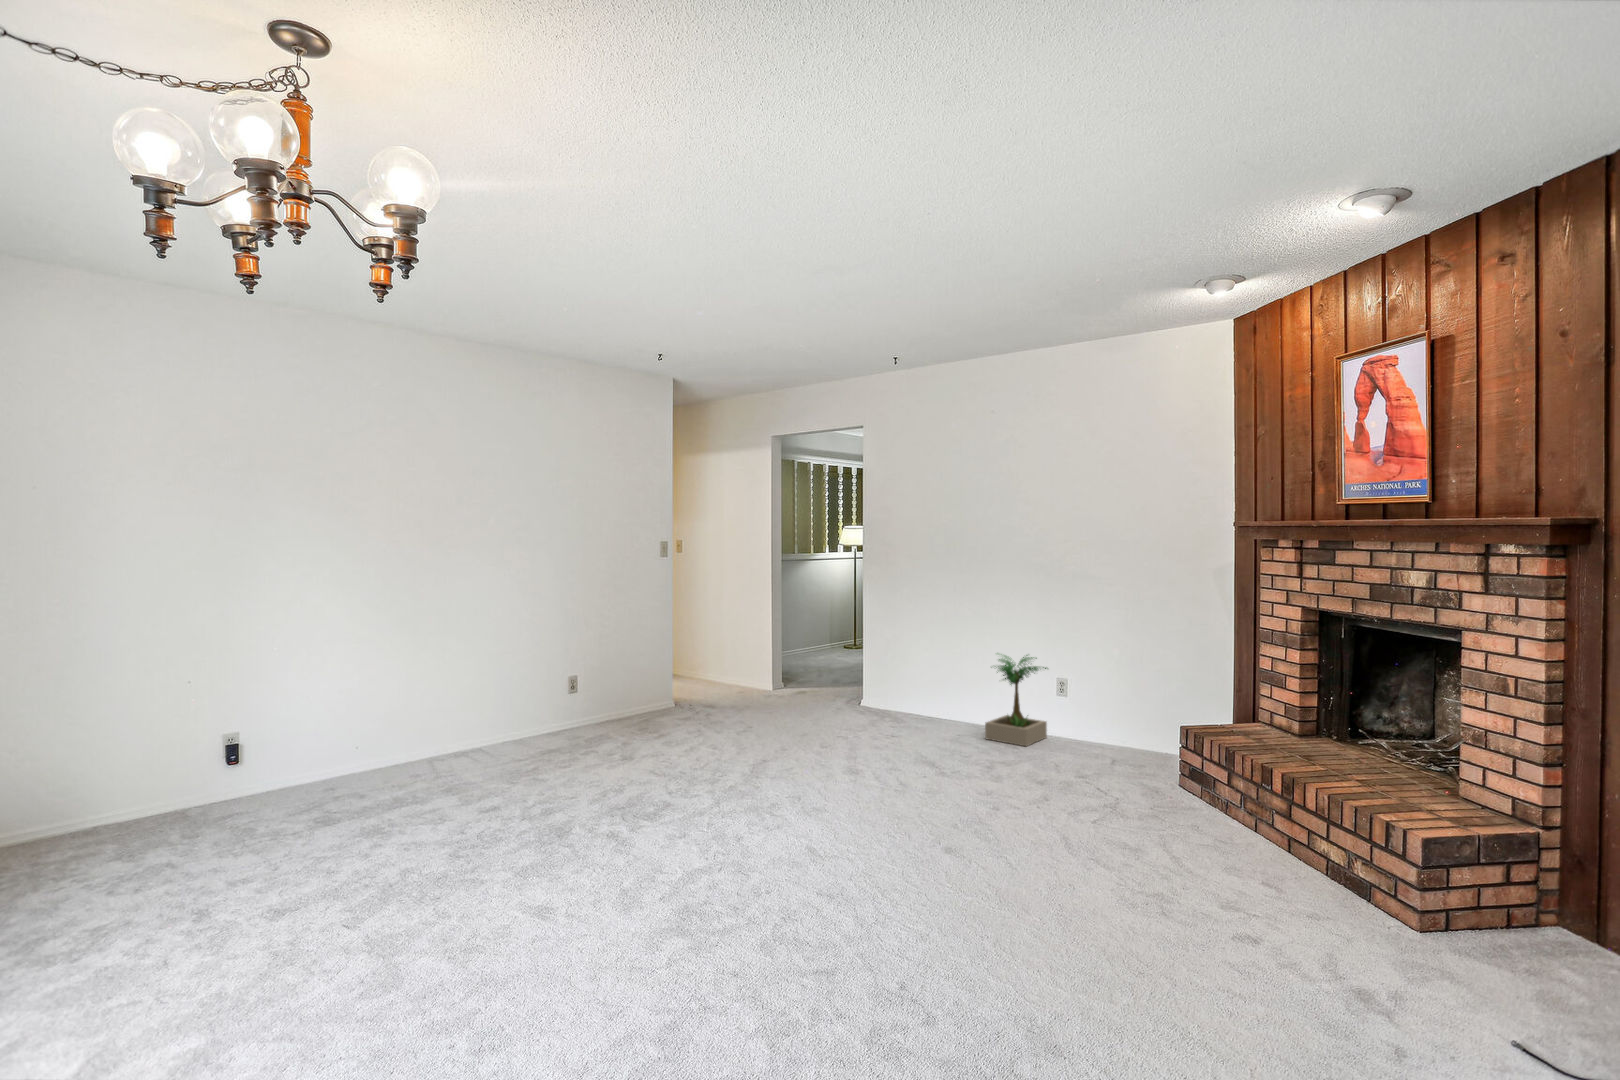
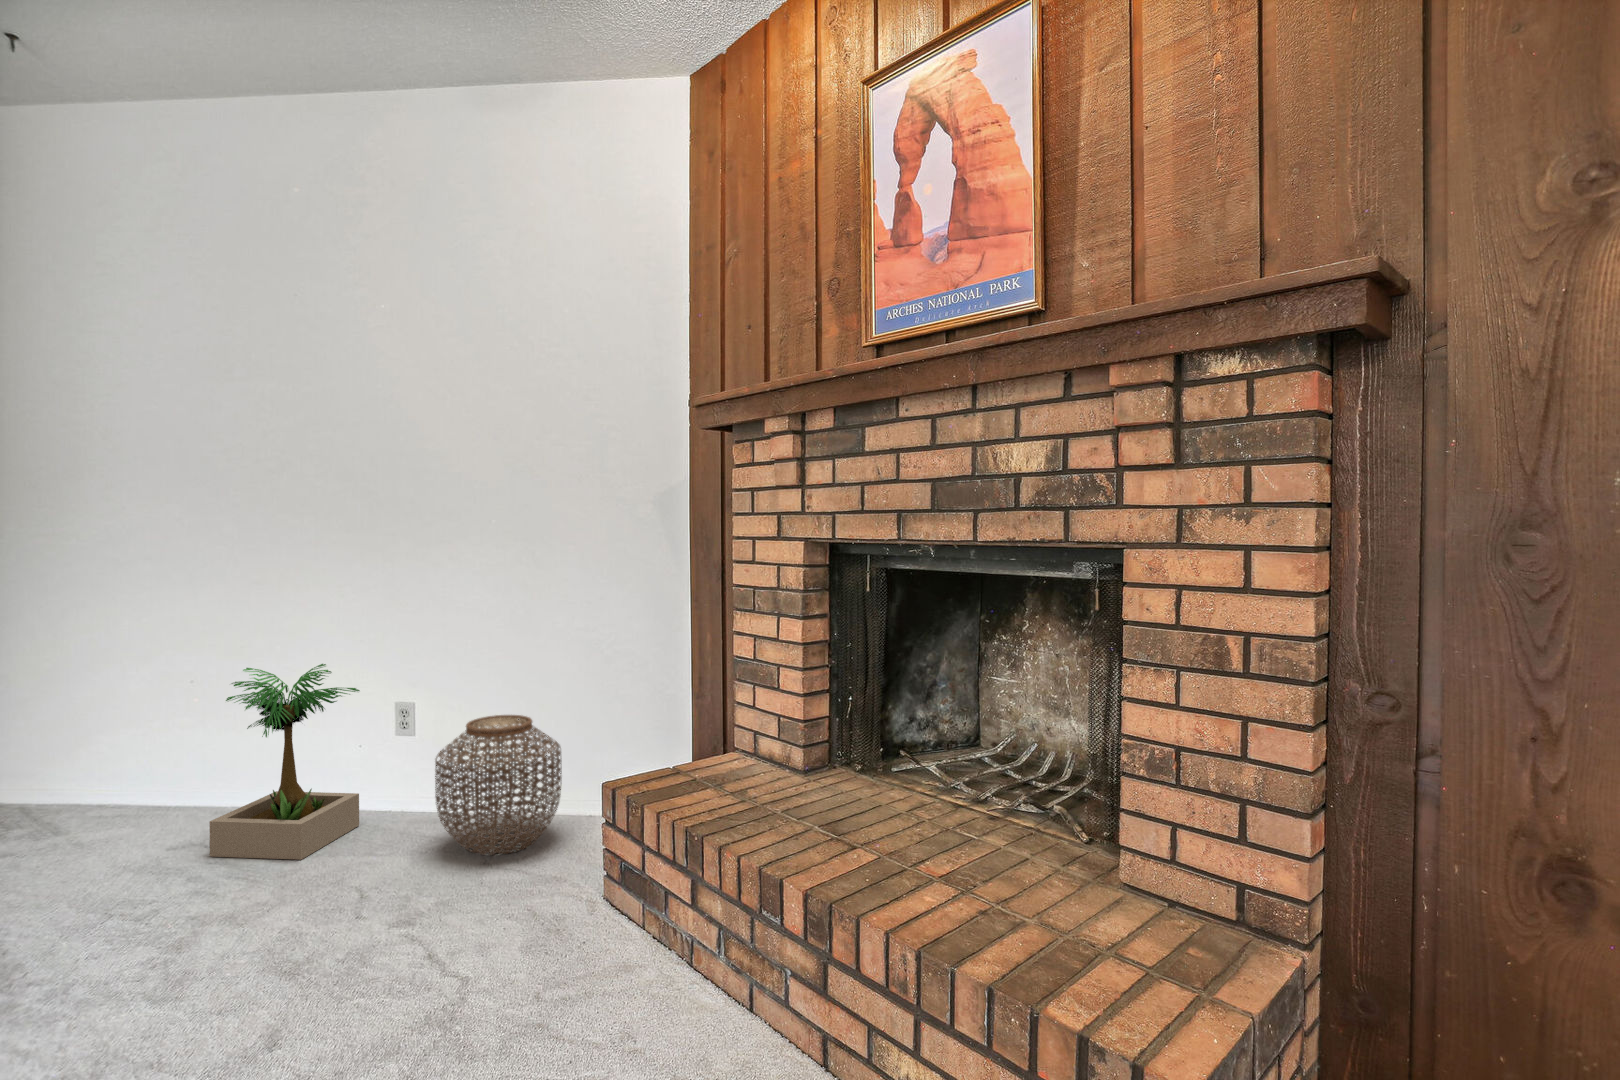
woven basket: none [1089,689,1156,760] -> present [435,715,562,855]

